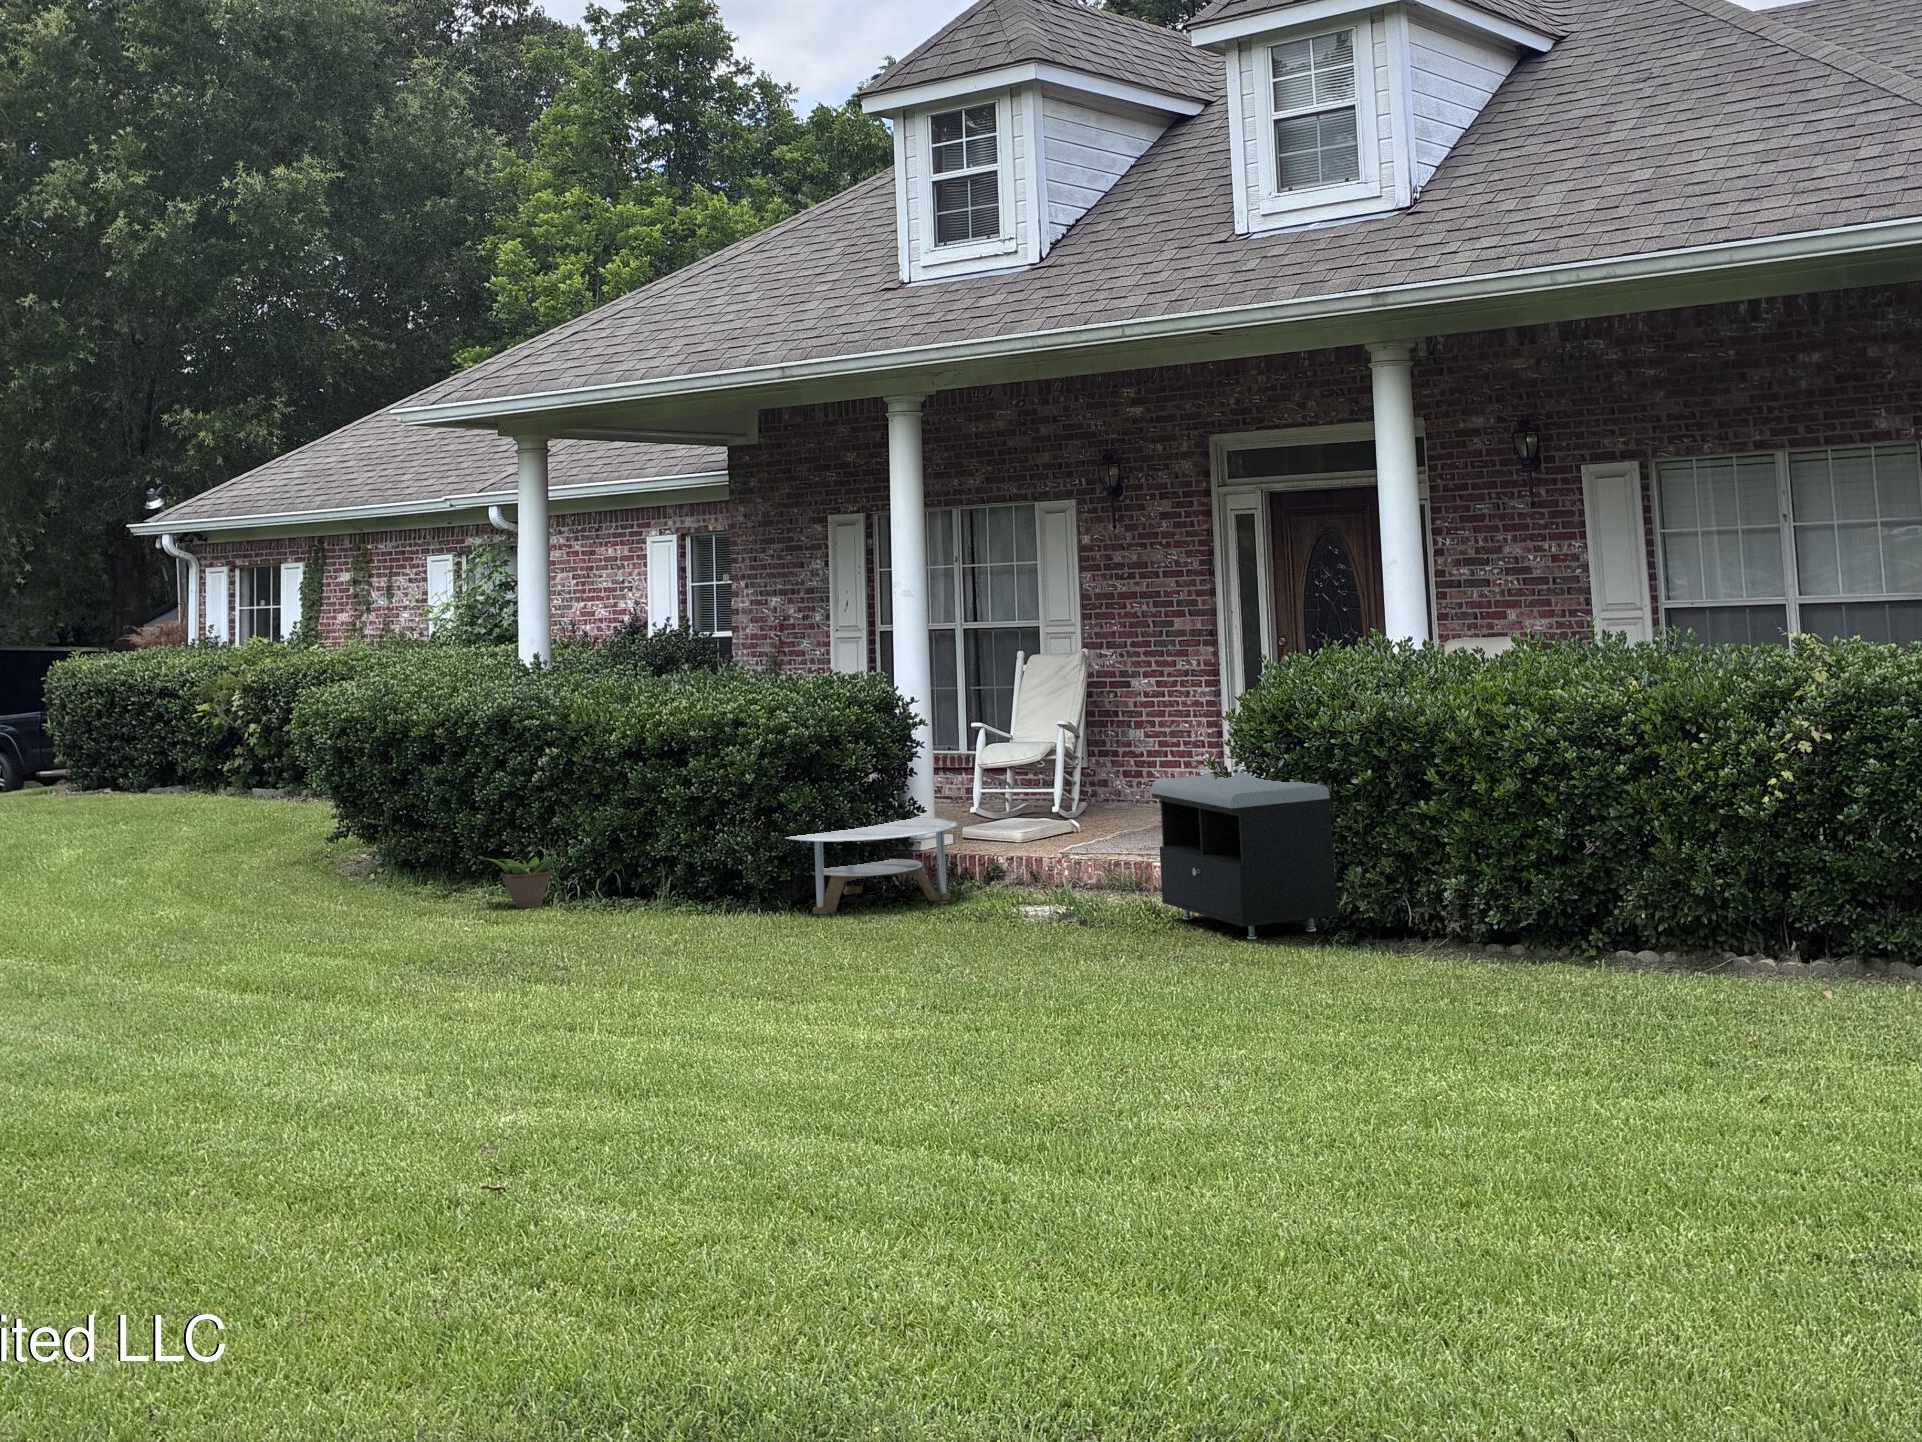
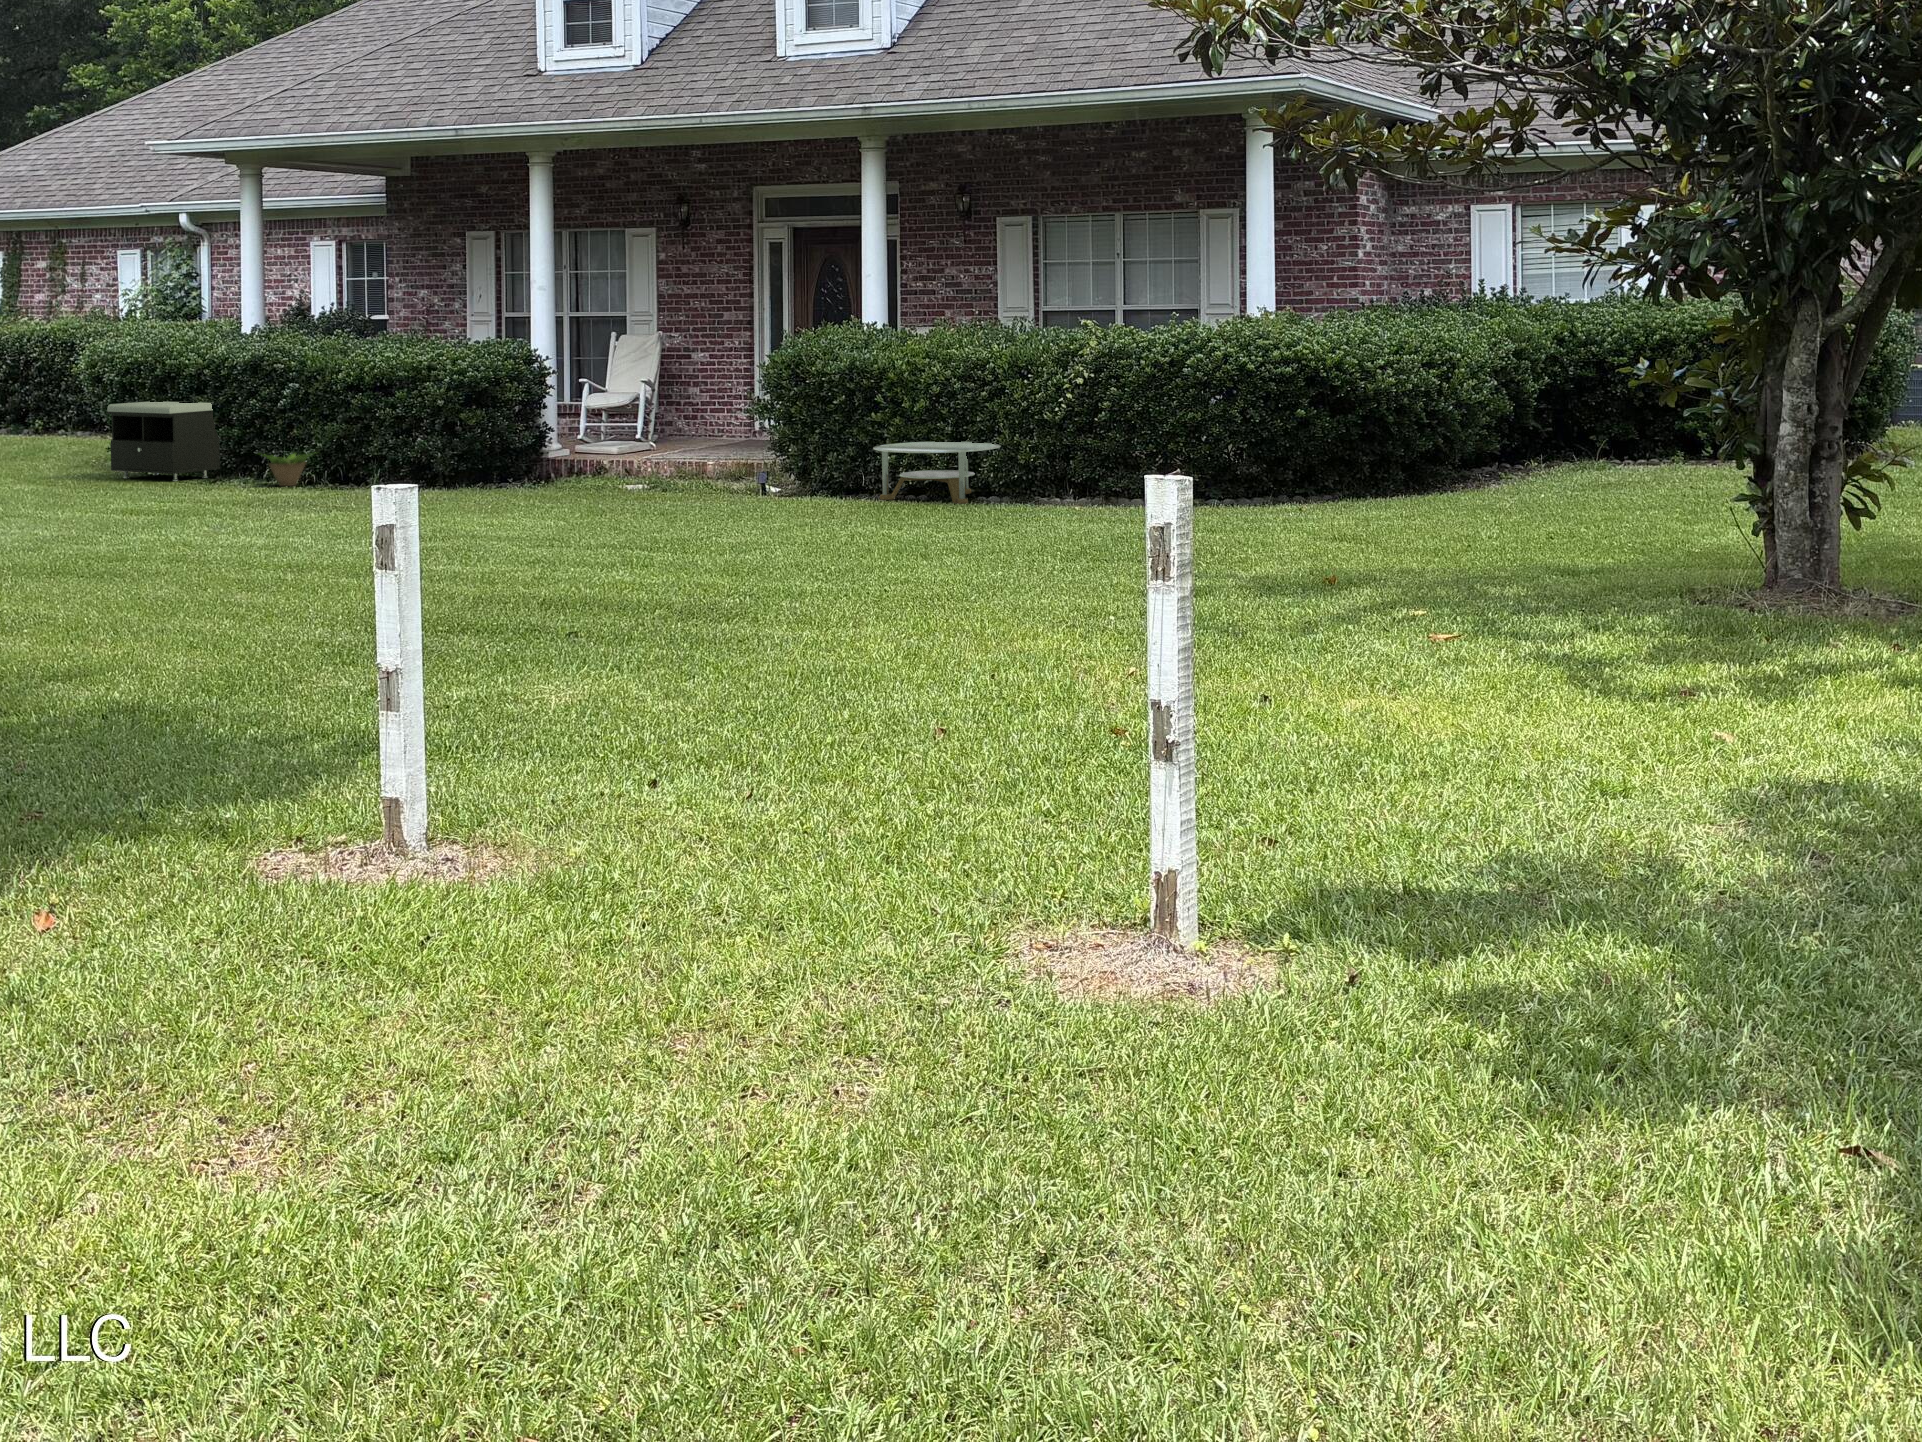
storage bench: present [1152,772,1337,939] -> present [107,402,220,481]
round table: present [785,817,957,914] -> present [873,441,1001,504]

